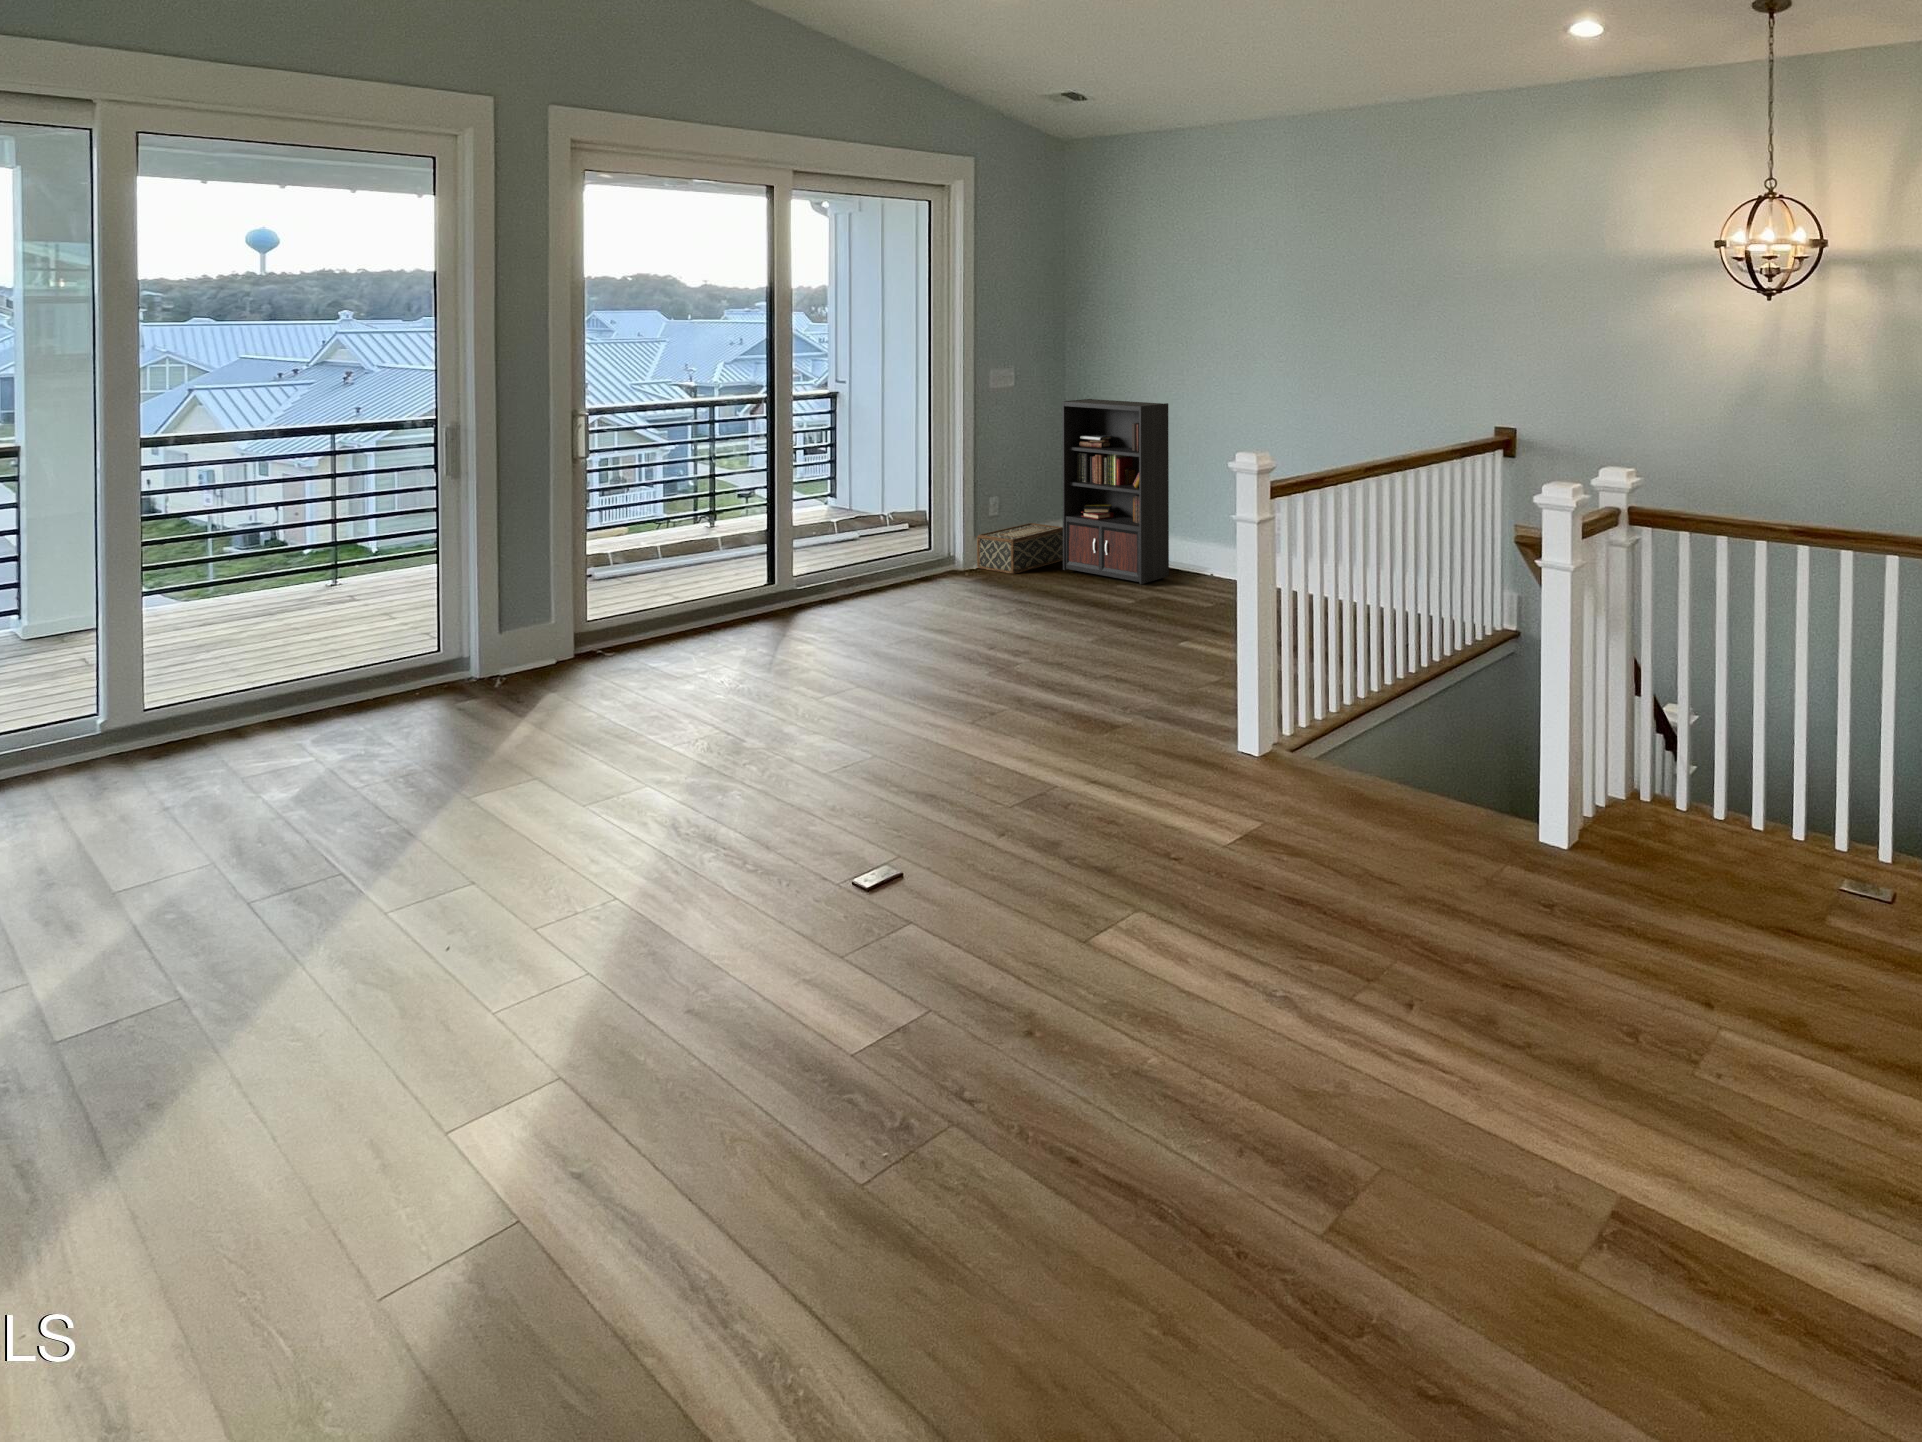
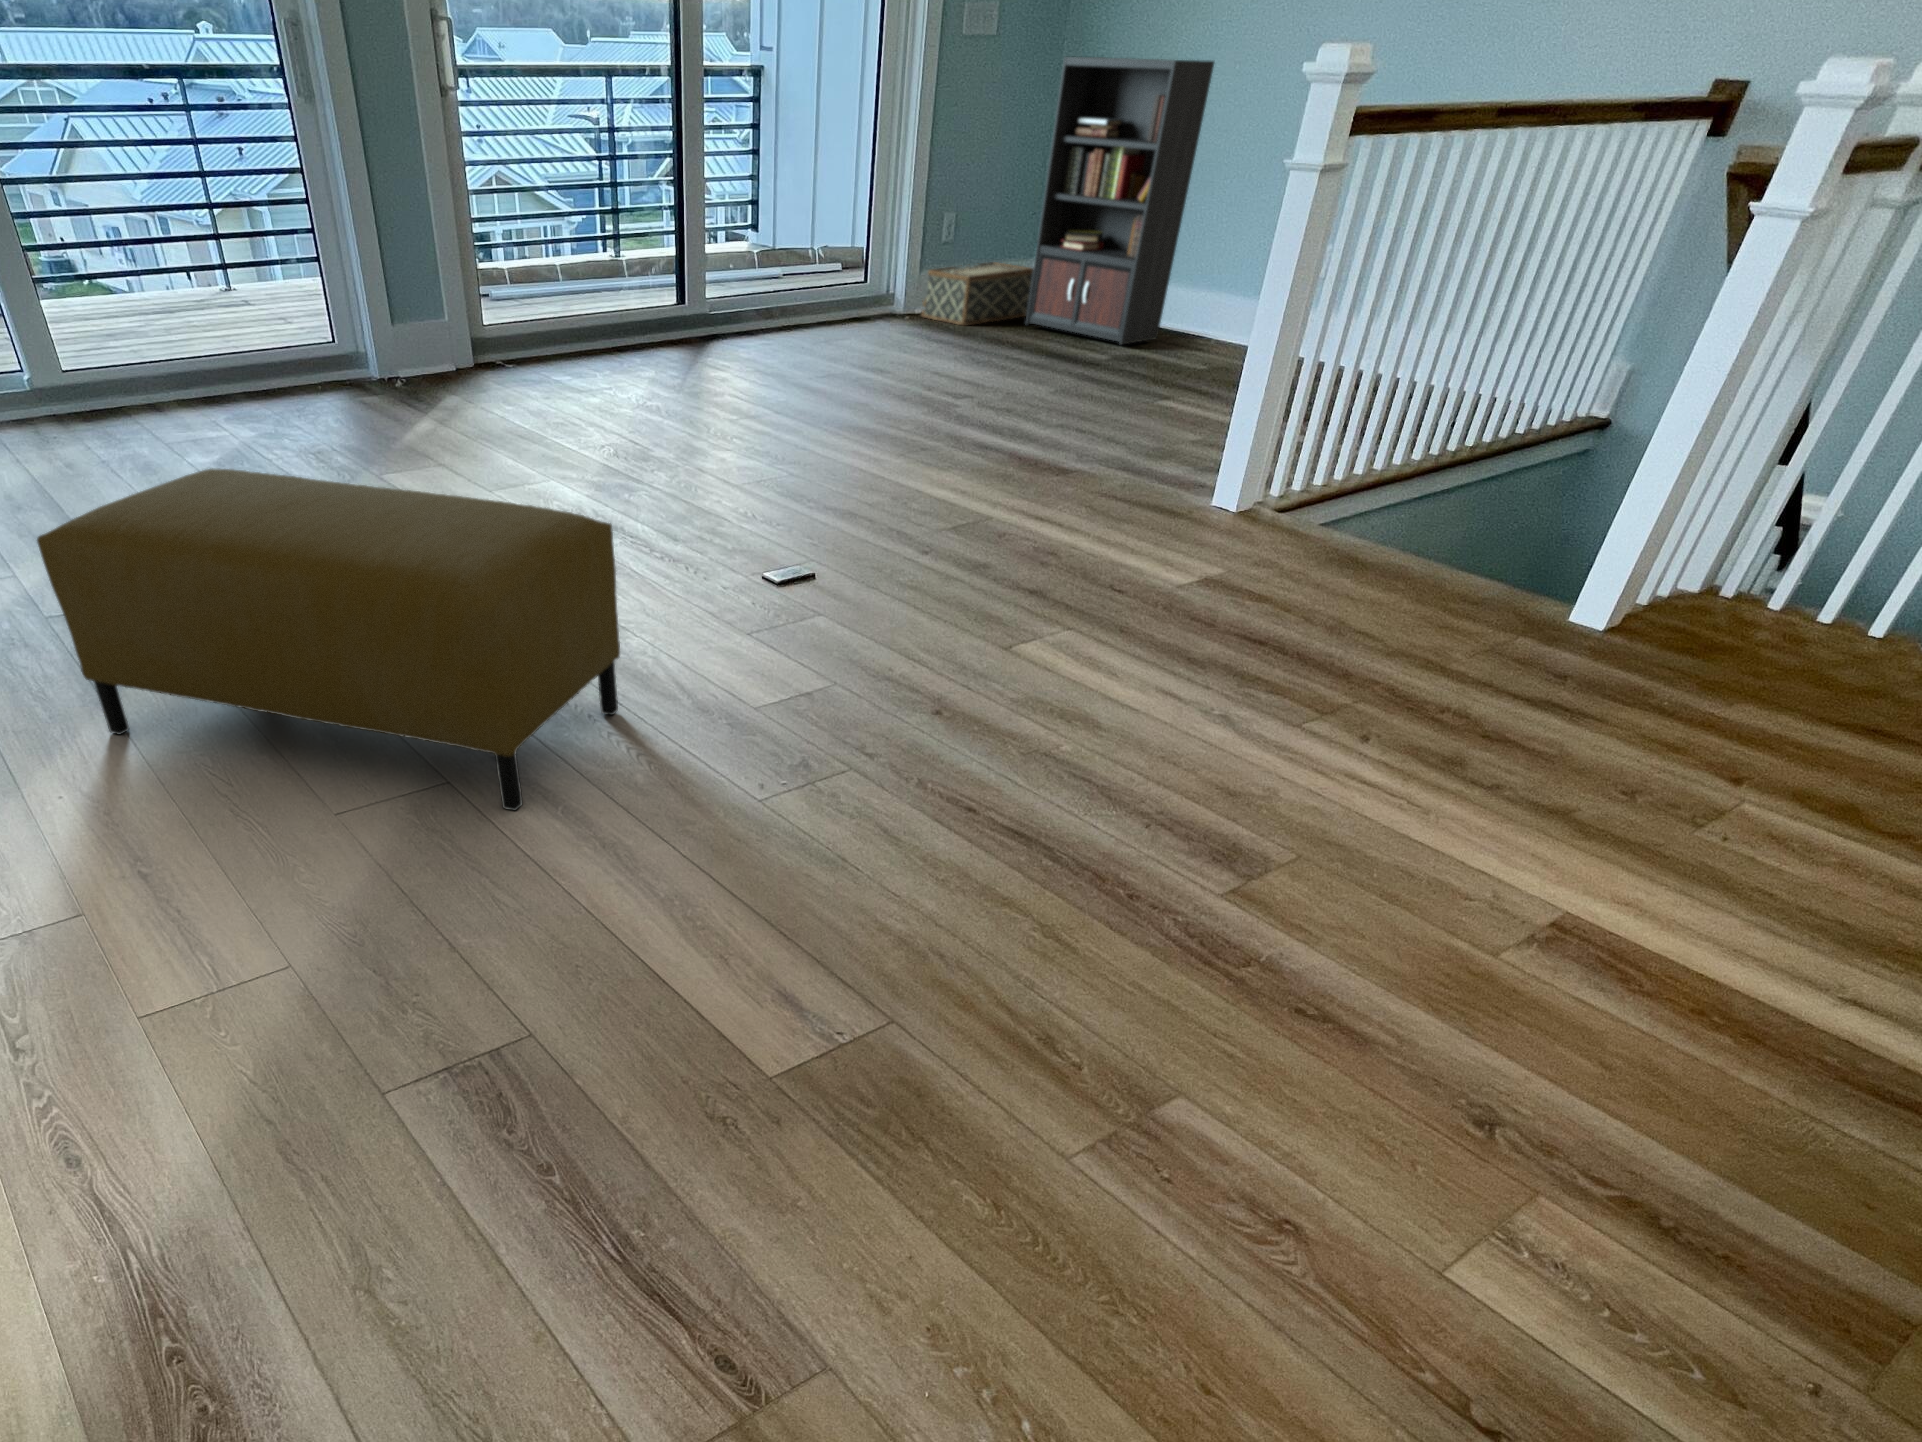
ottoman: none [90,884,712,1261] -> present [37,468,620,811]

